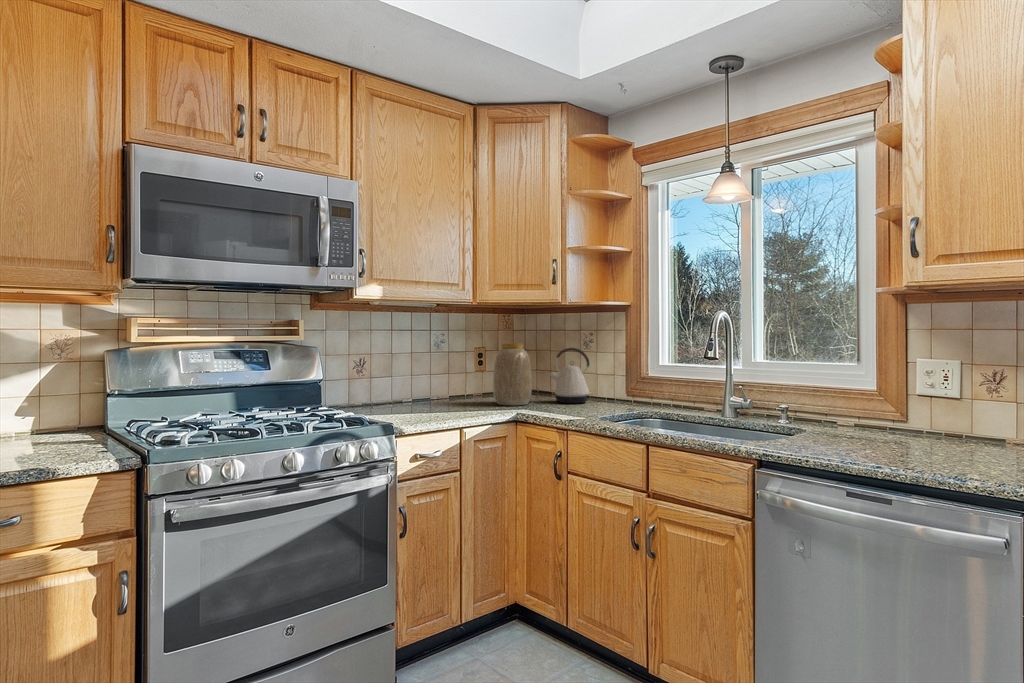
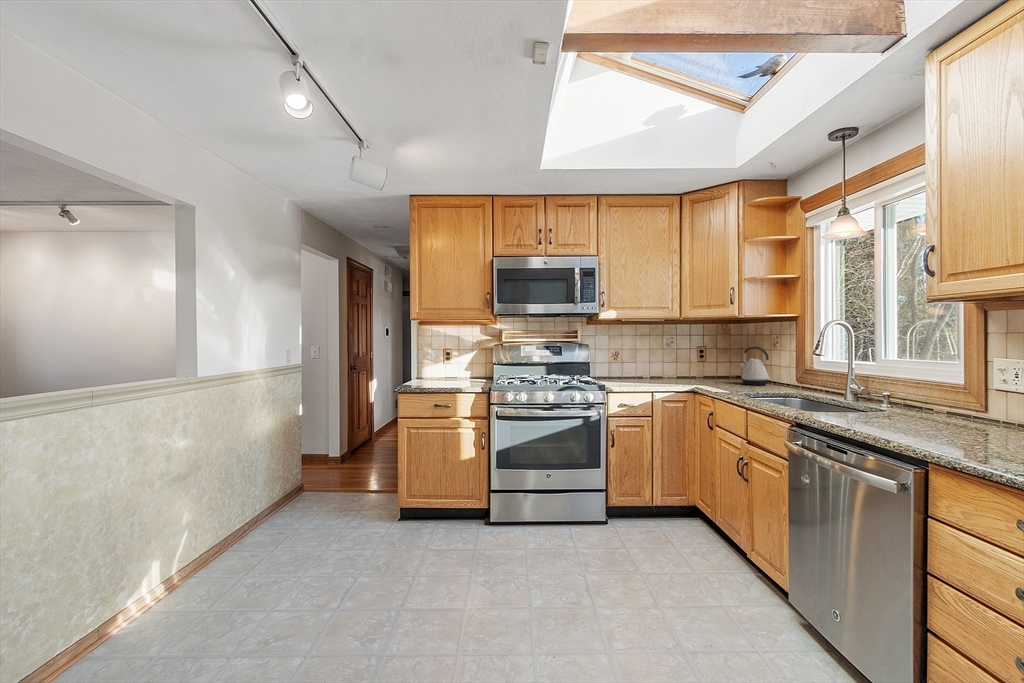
vase: present [493,343,532,406] -> none [695,343,721,383]

